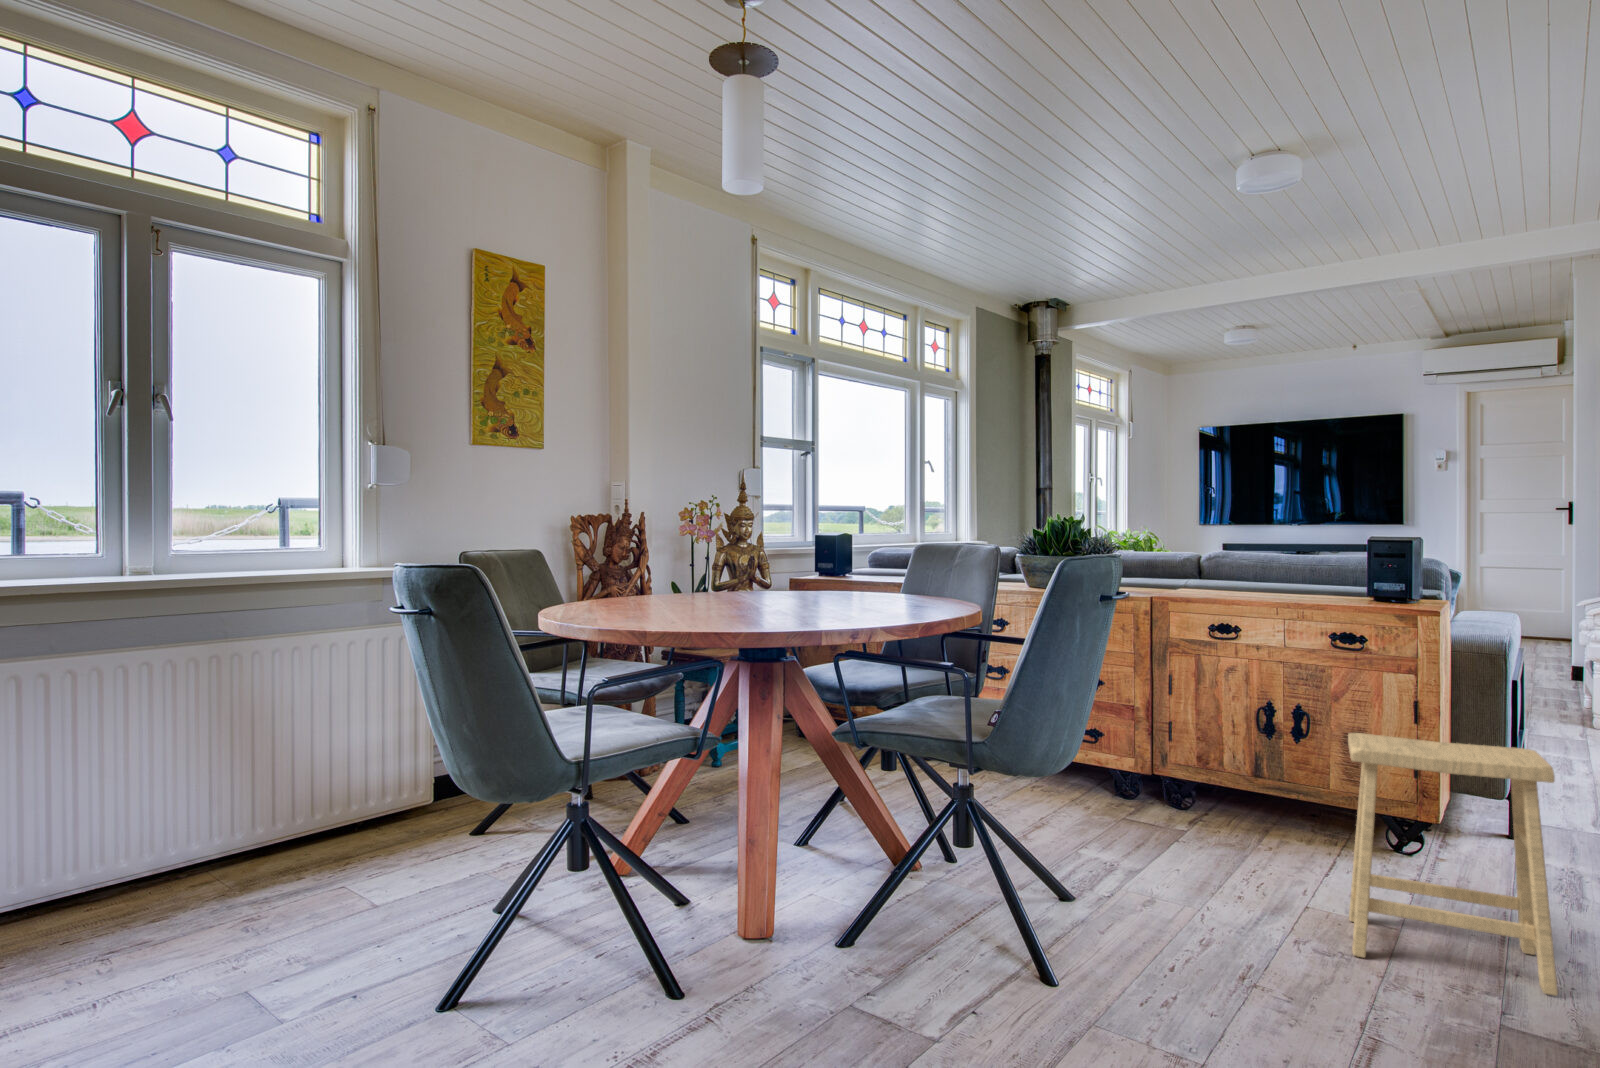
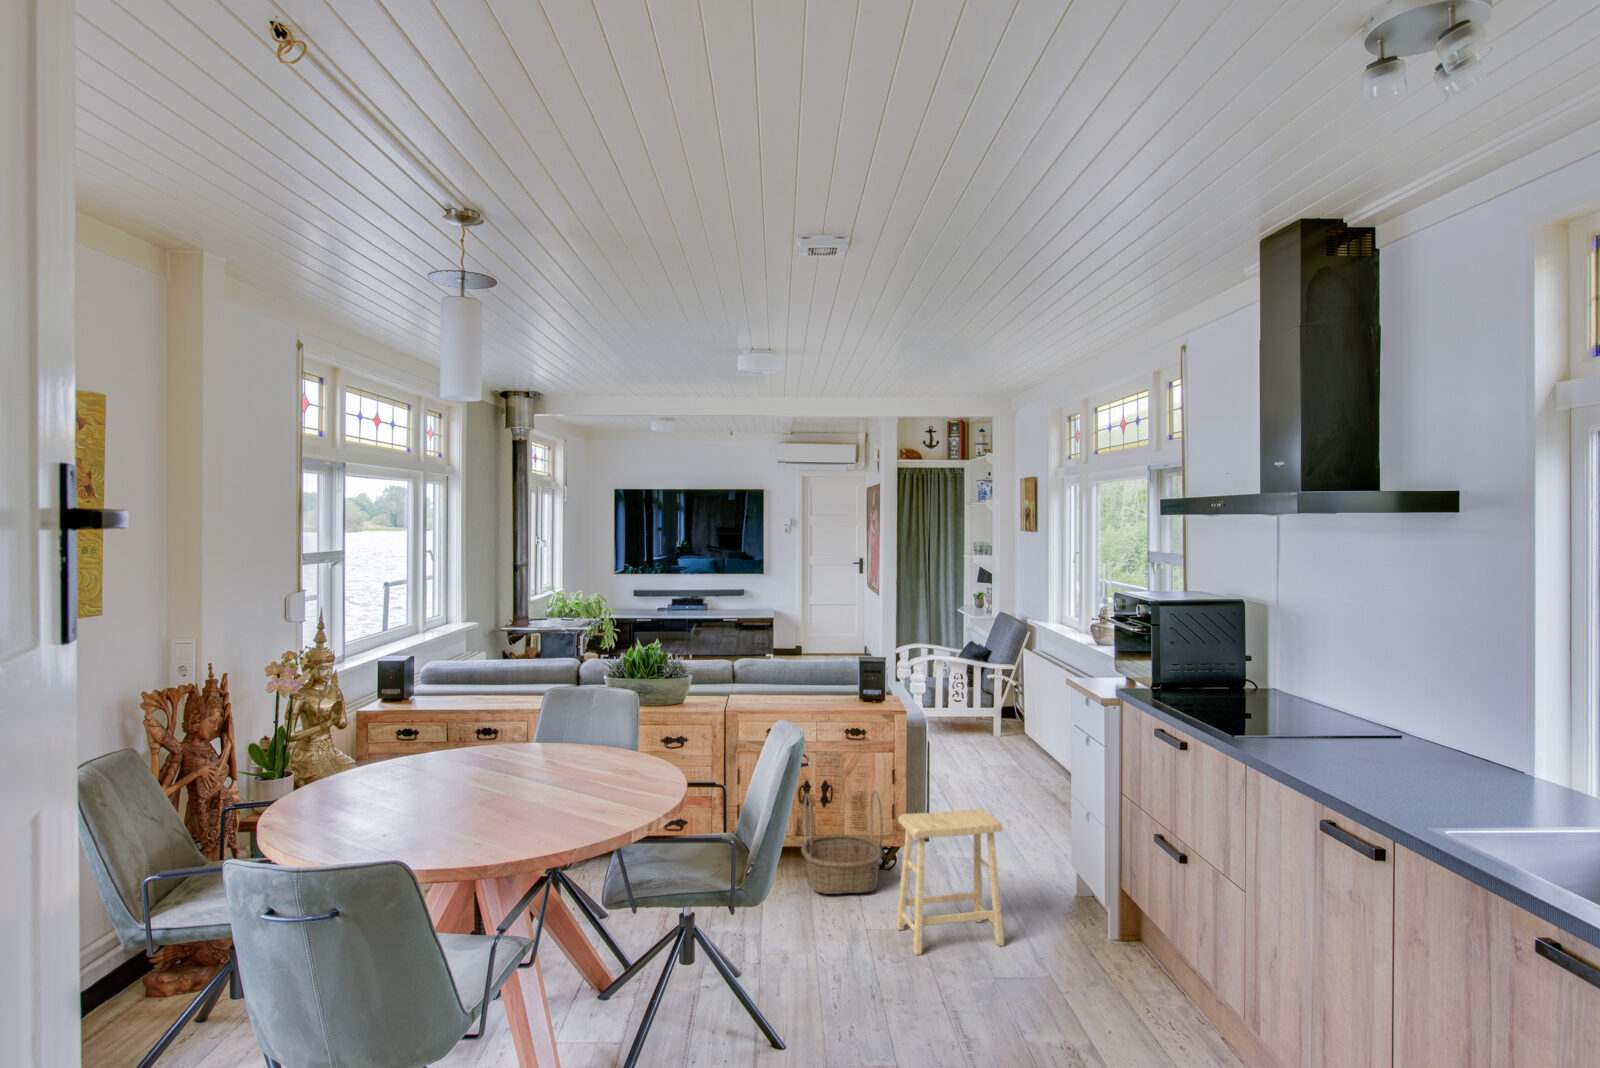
basket: none [1235,709,1375,868] -> present [801,791,883,894]

